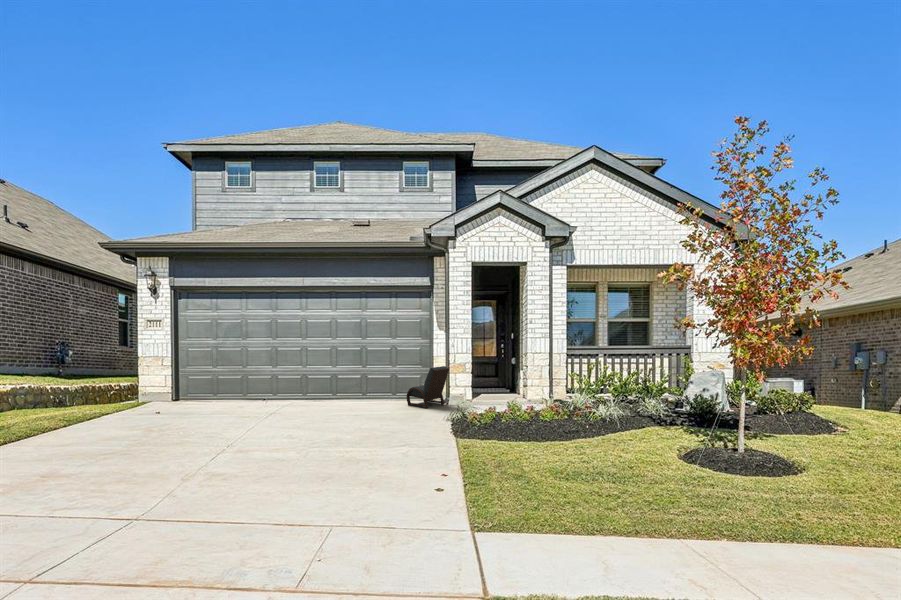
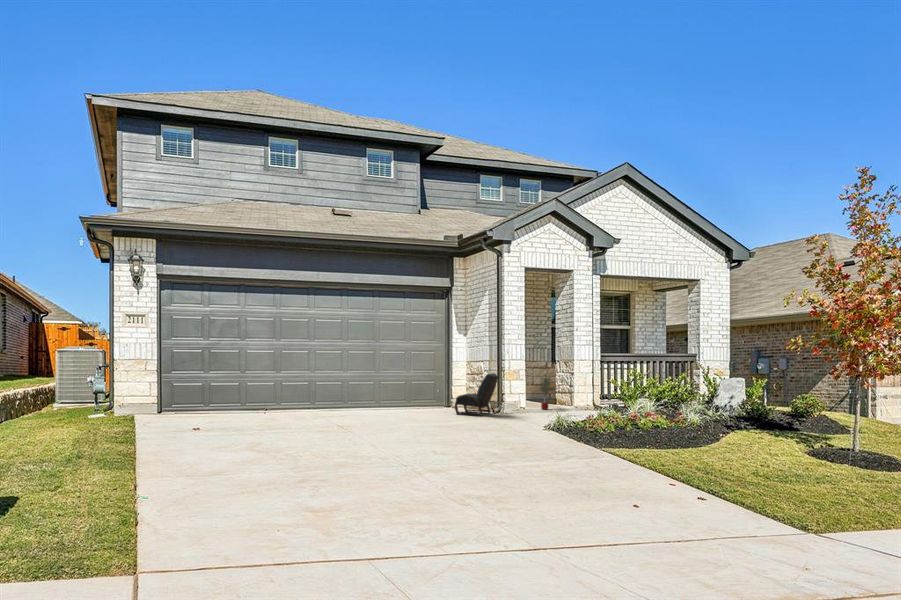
potted tree: none [503,364,522,400] -> present [540,373,558,410]

